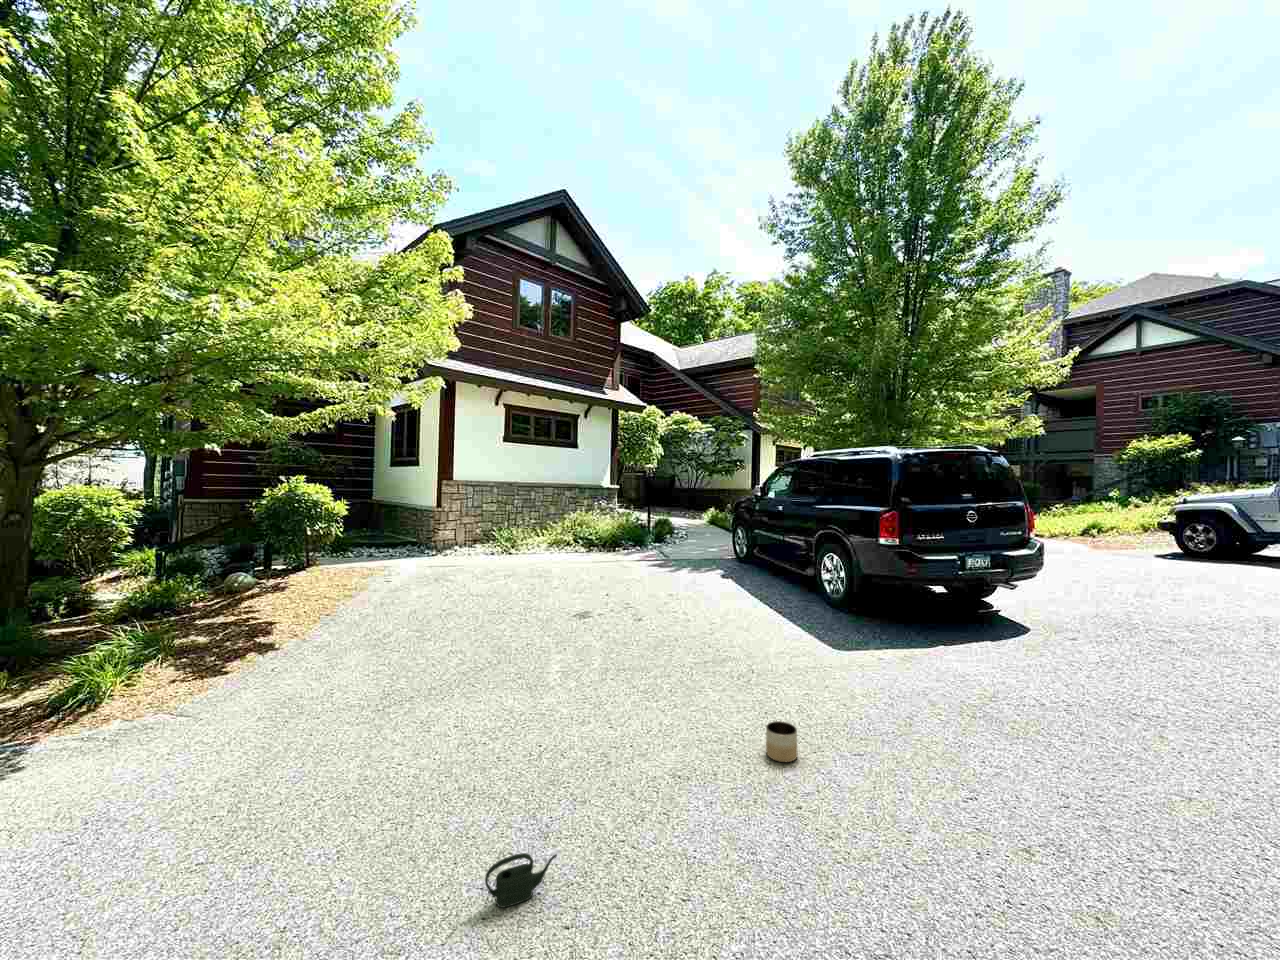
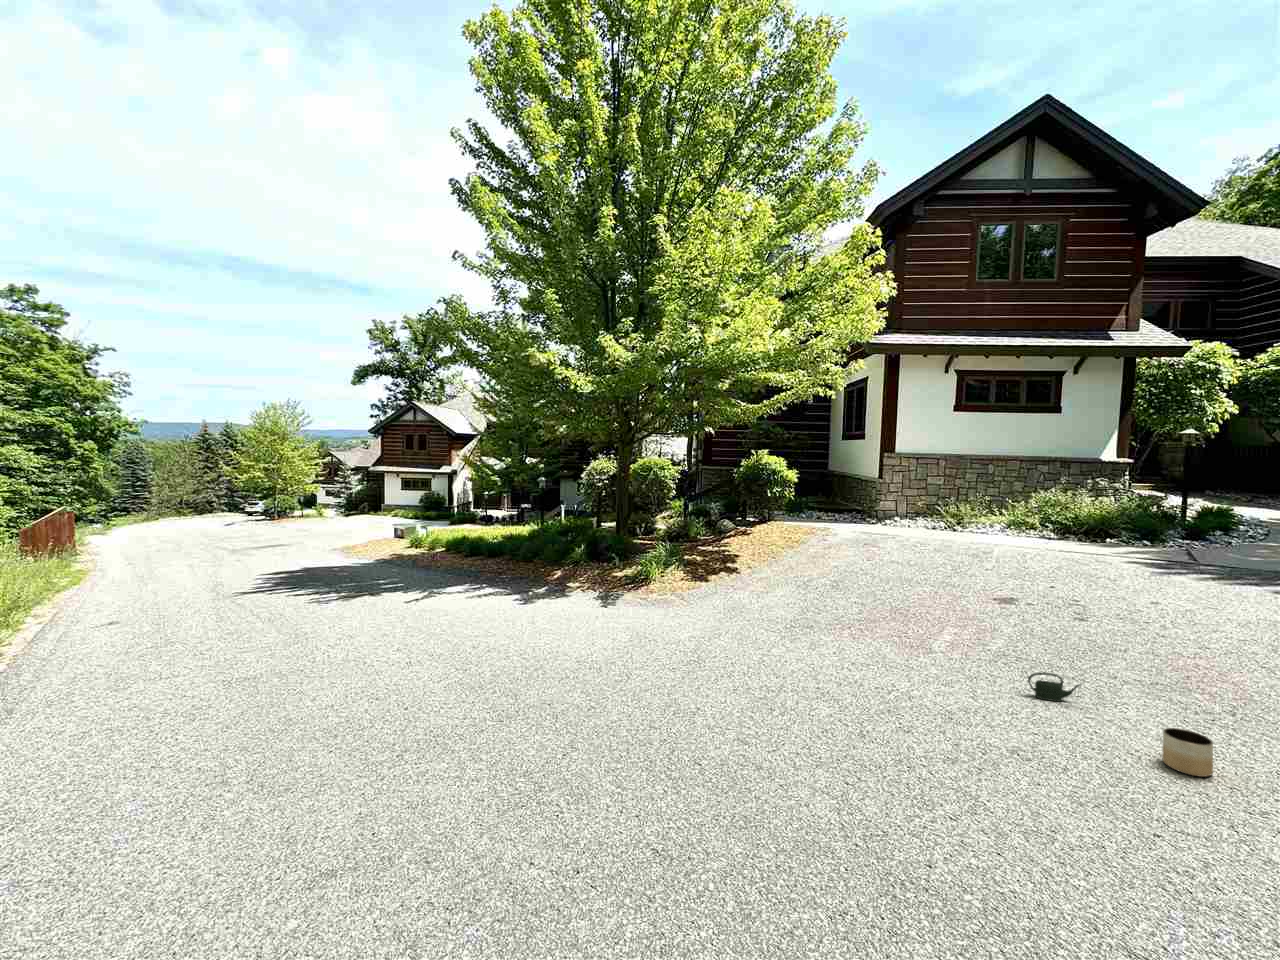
watering can: present [485,853,557,907] -> present [1028,672,1082,702]

